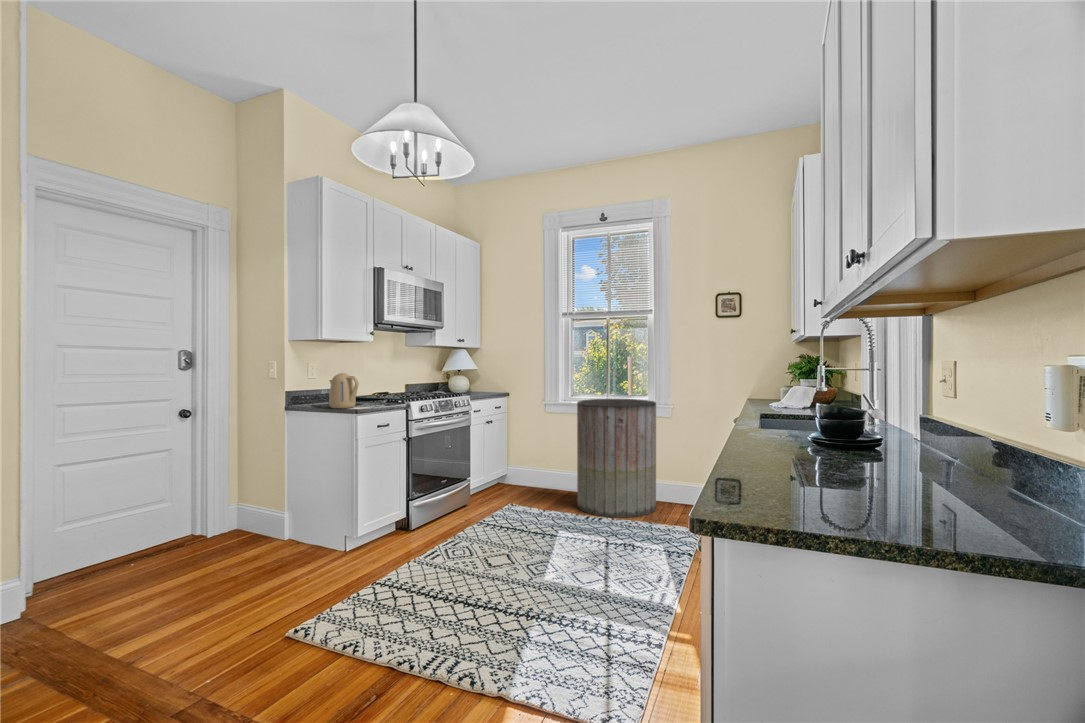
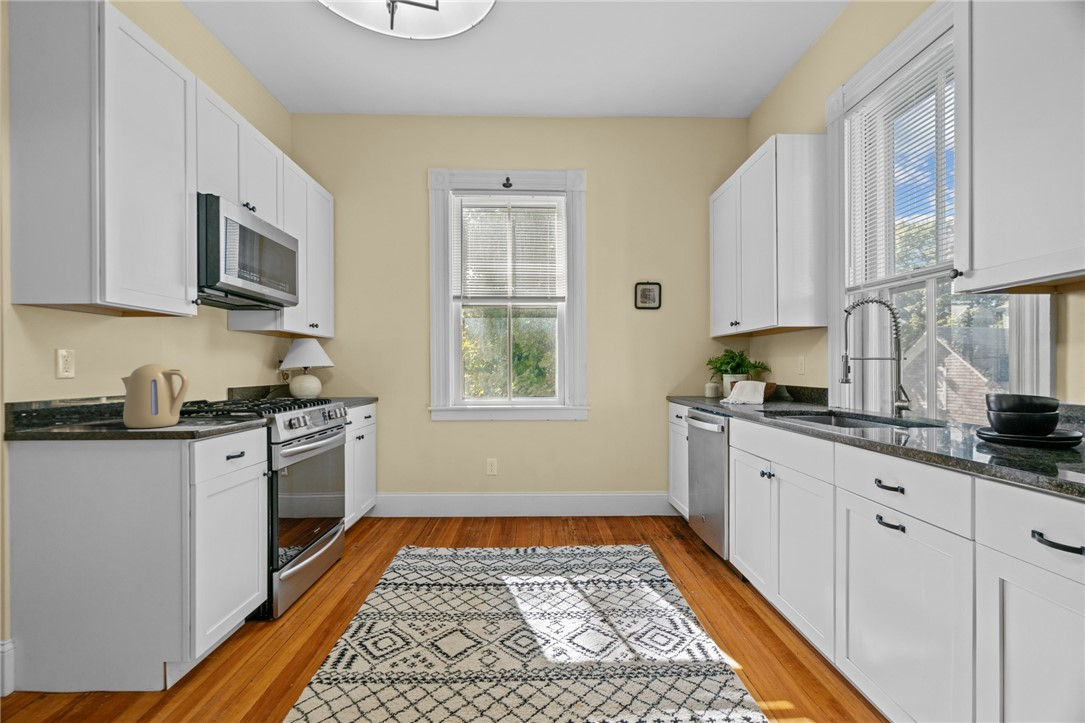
trash can: present [577,399,656,518] -> none [488,399,585,547]

